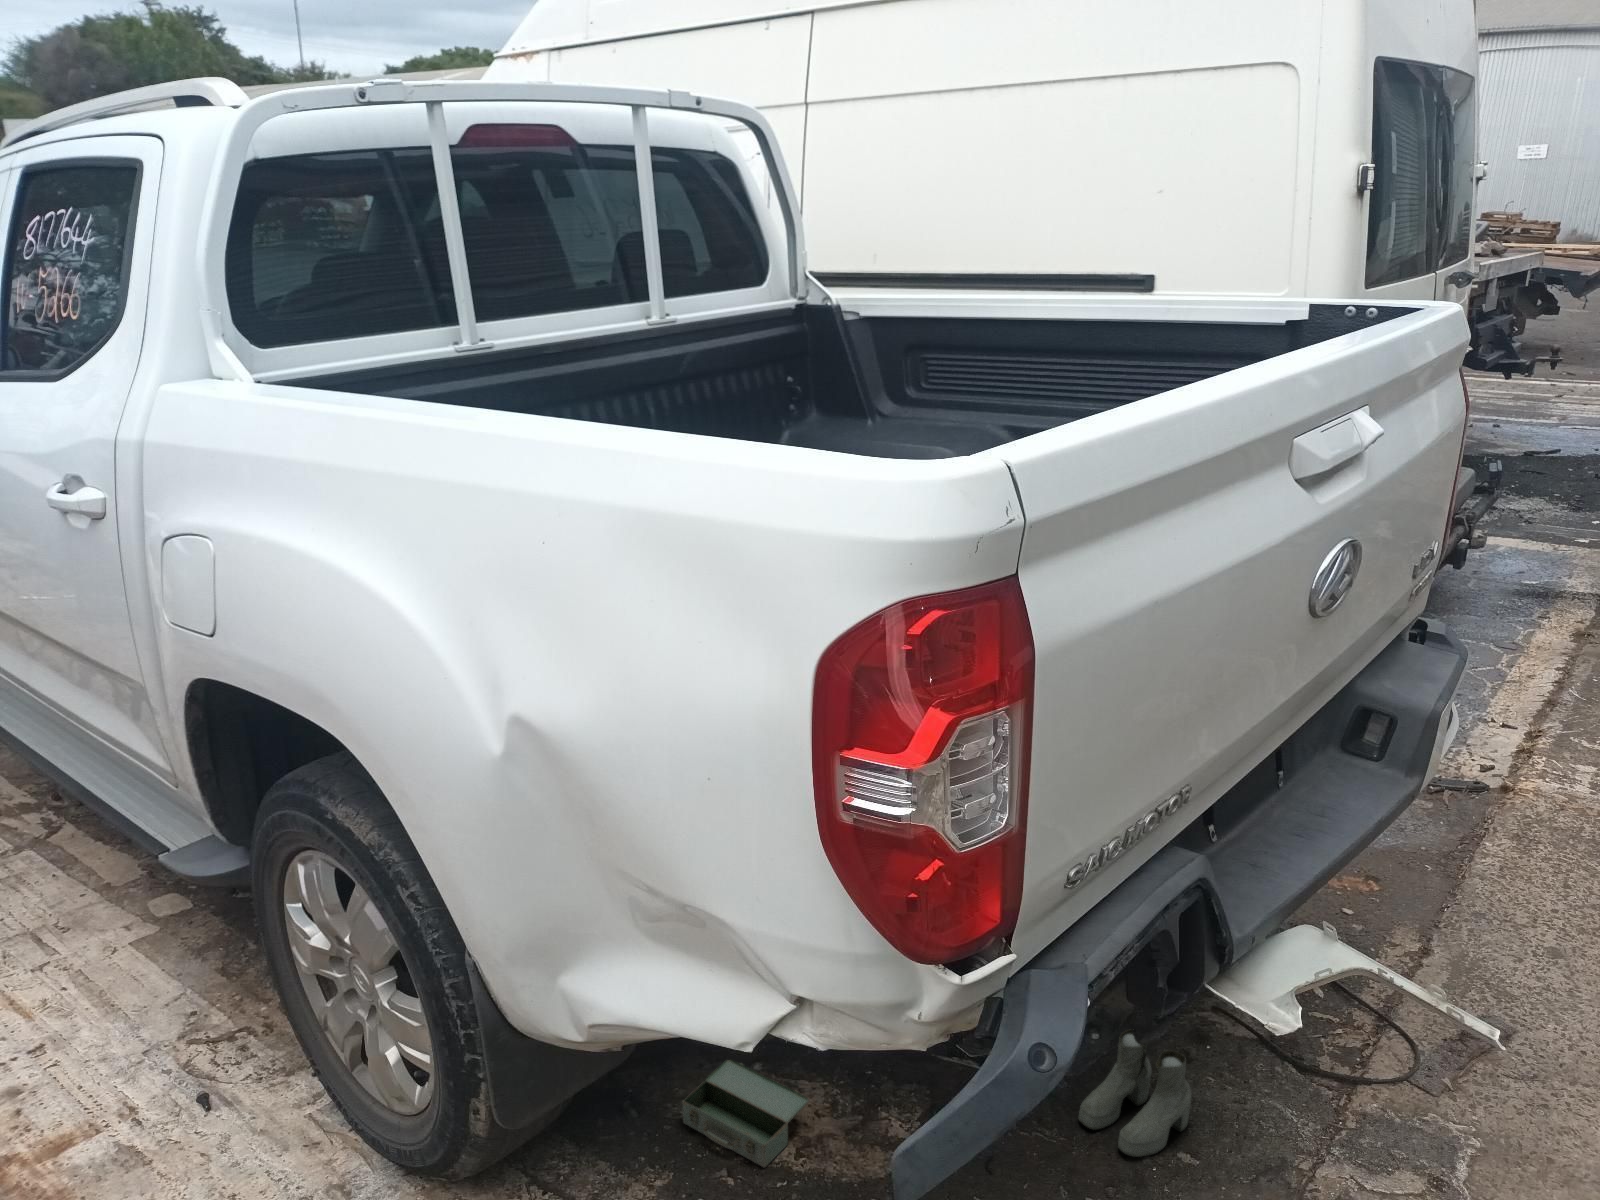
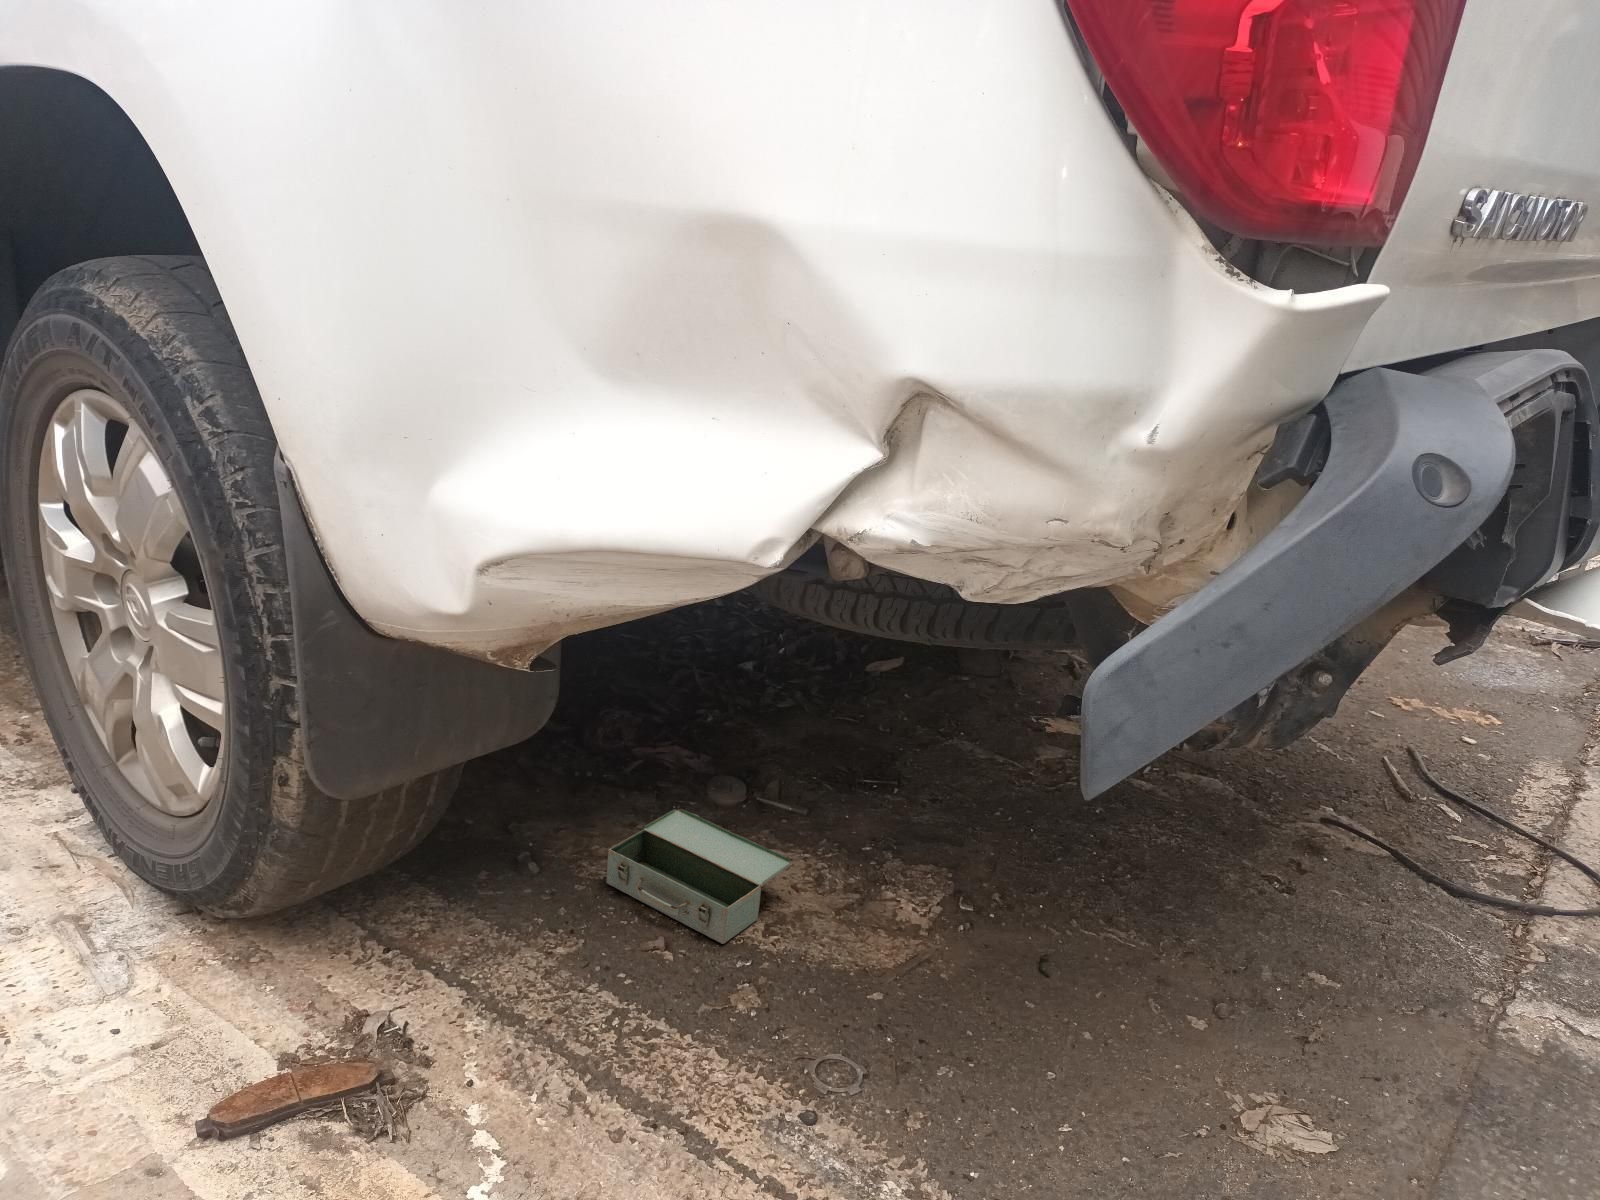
boots: present [1078,1030,1192,1157] -> none [1168,804,1334,971]

